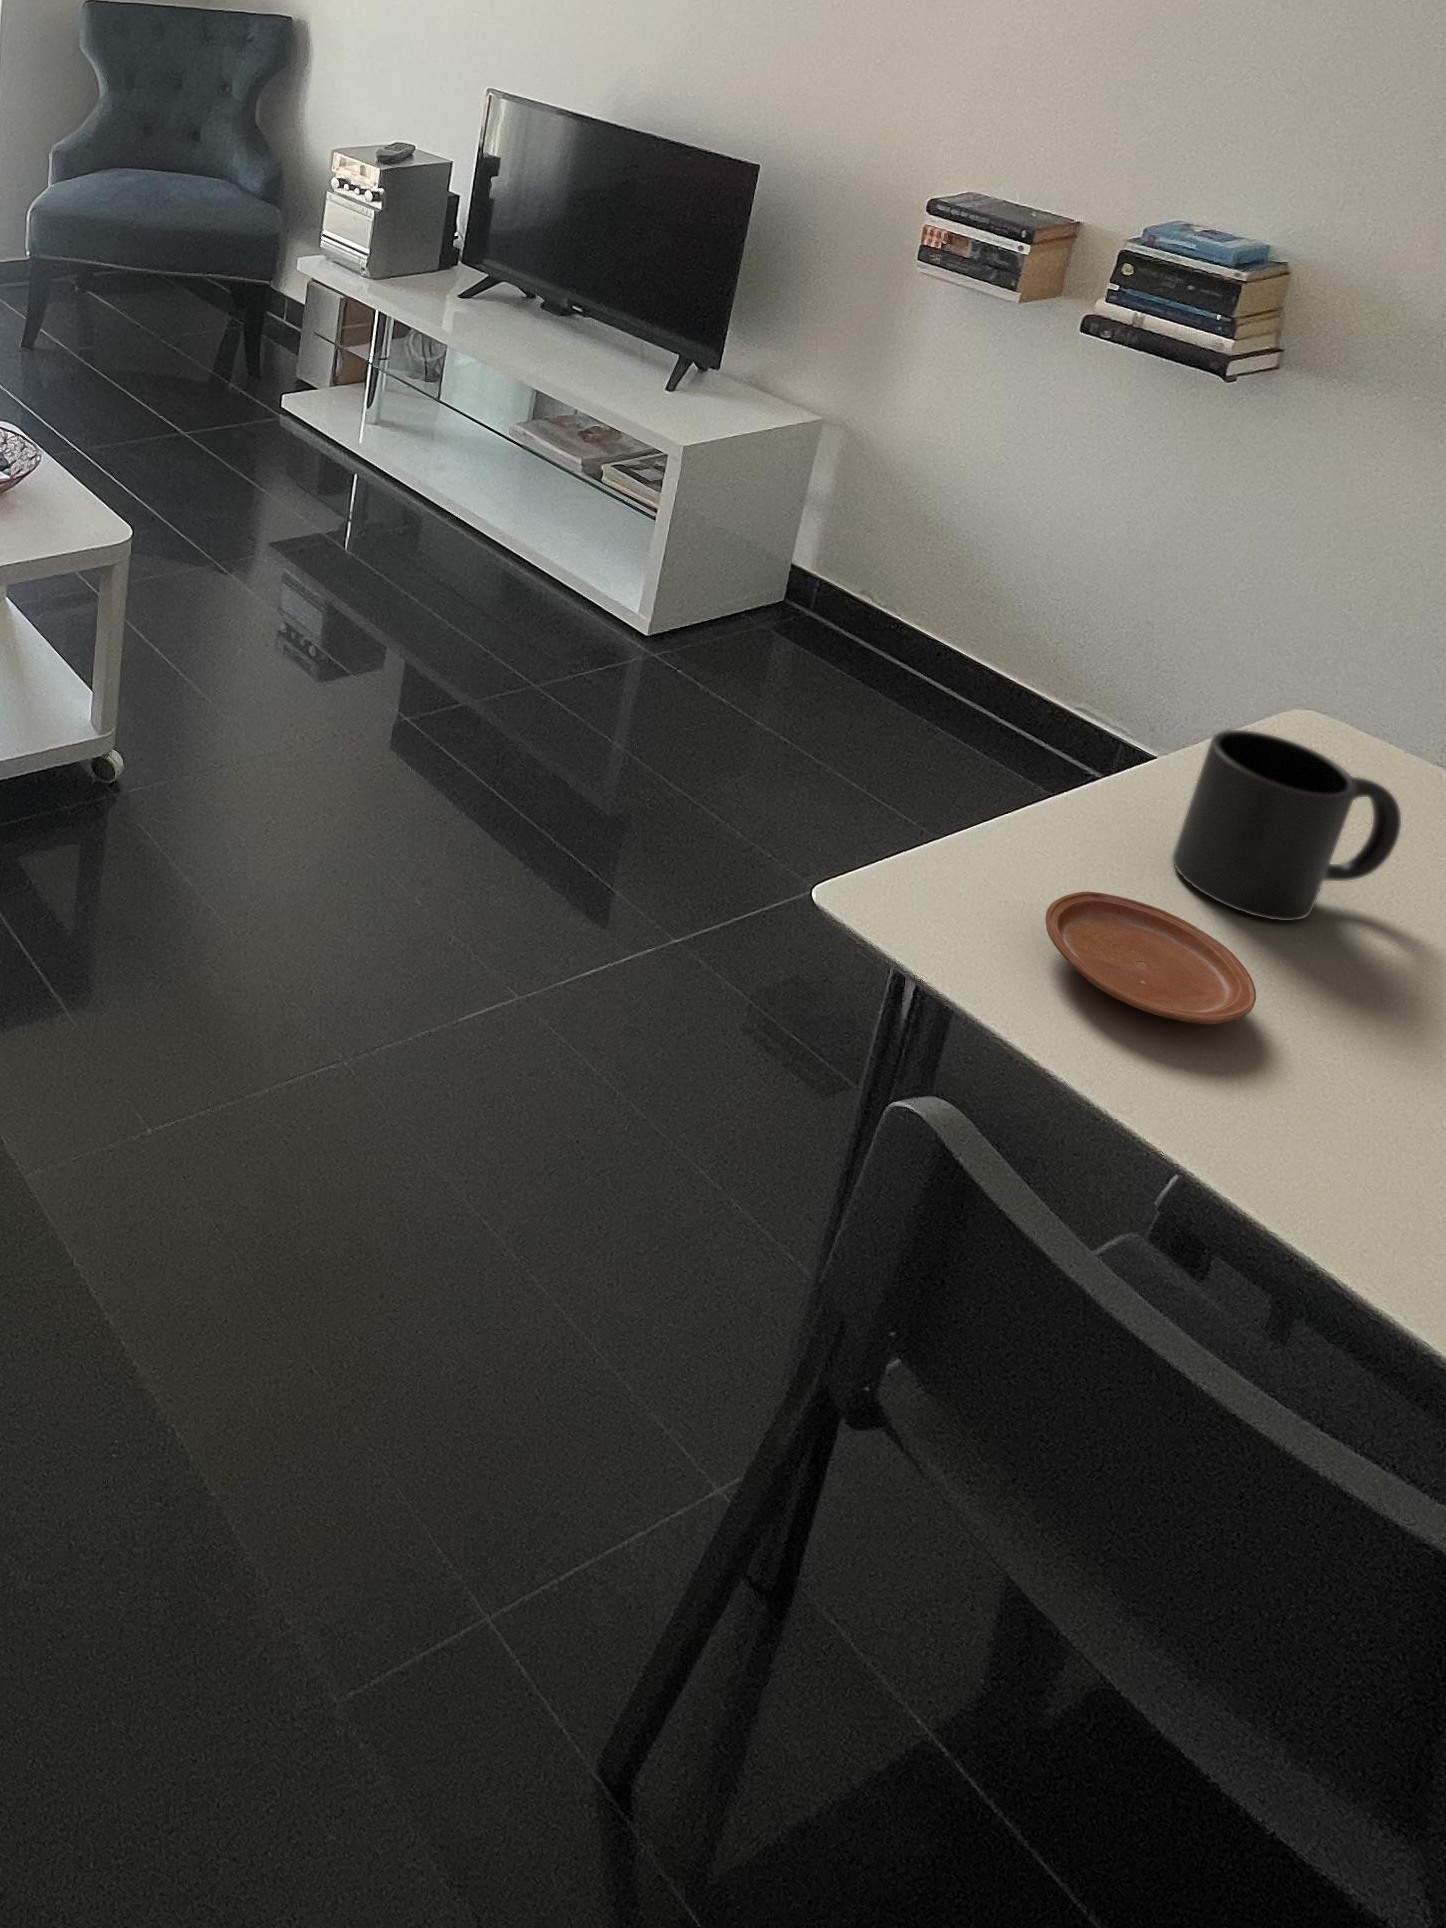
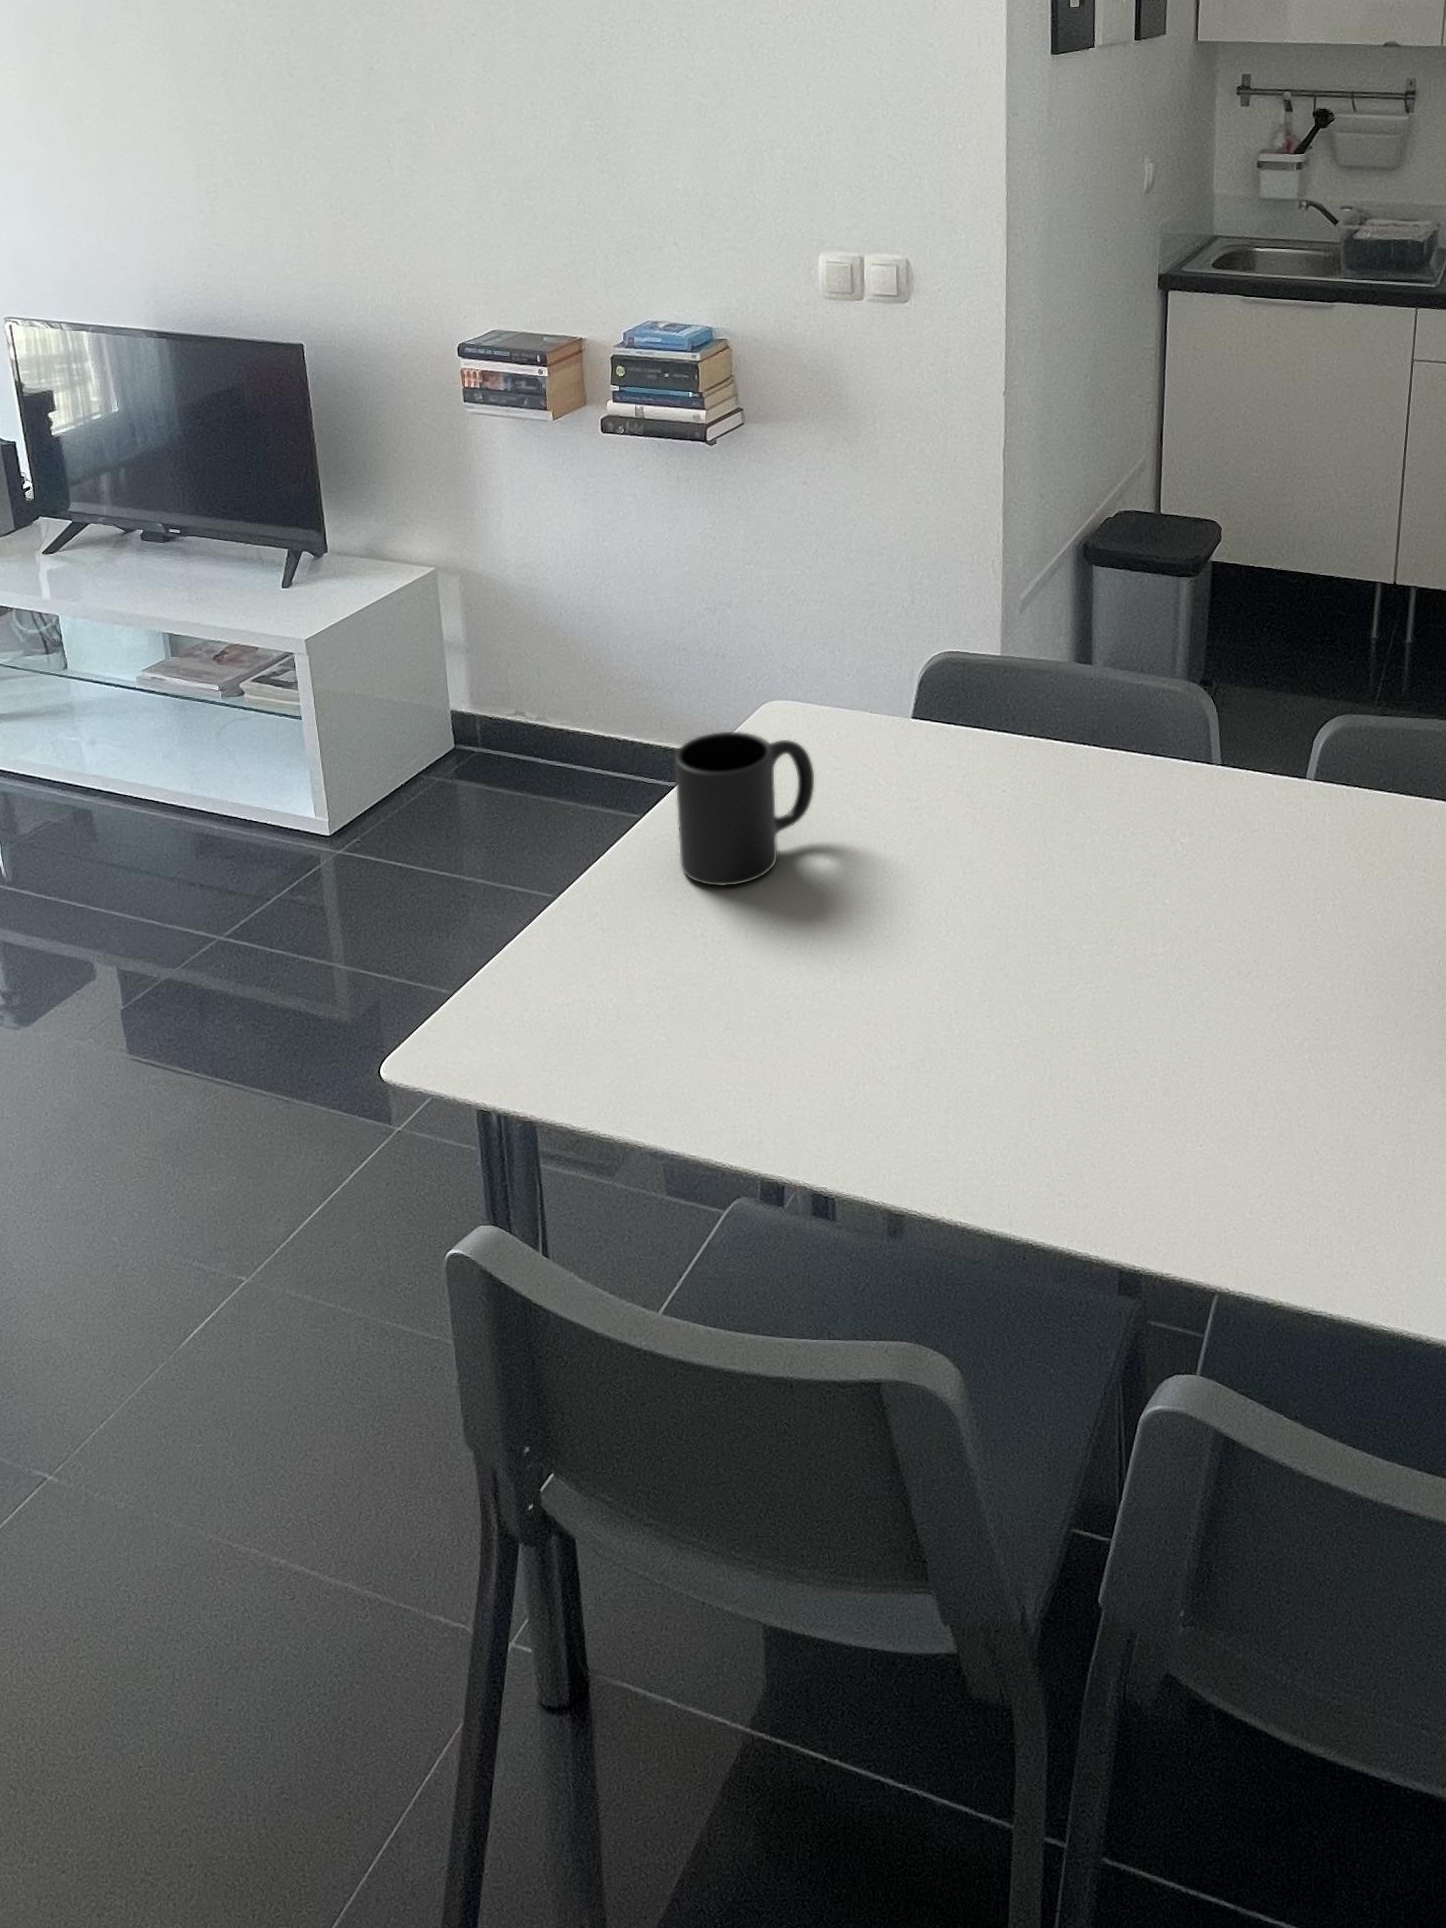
plate: present [1045,891,1256,1024] -> none [579,915,733,1012]

